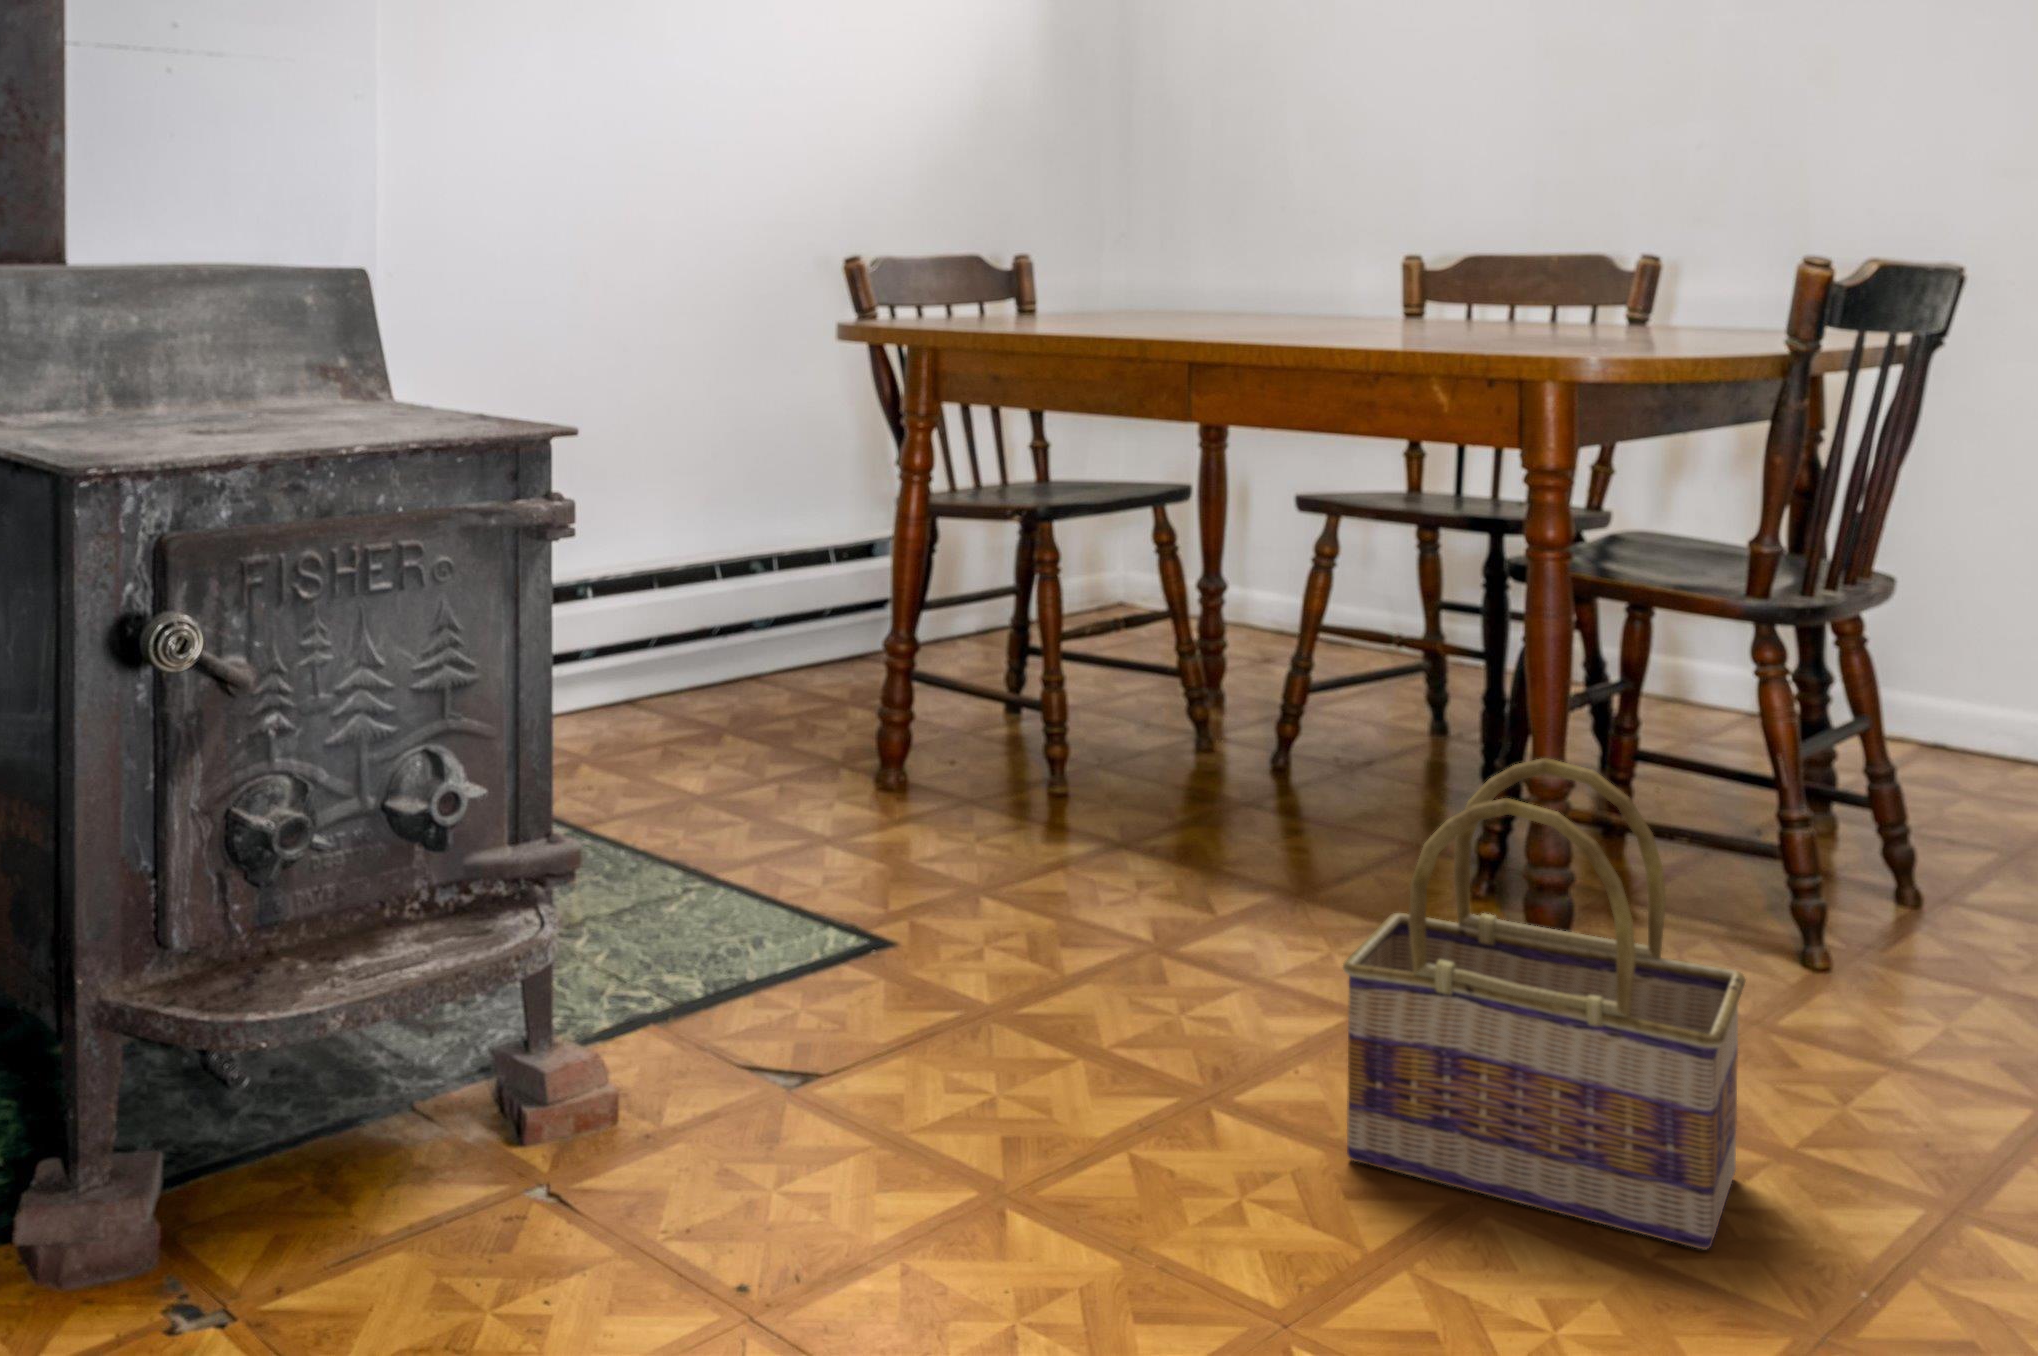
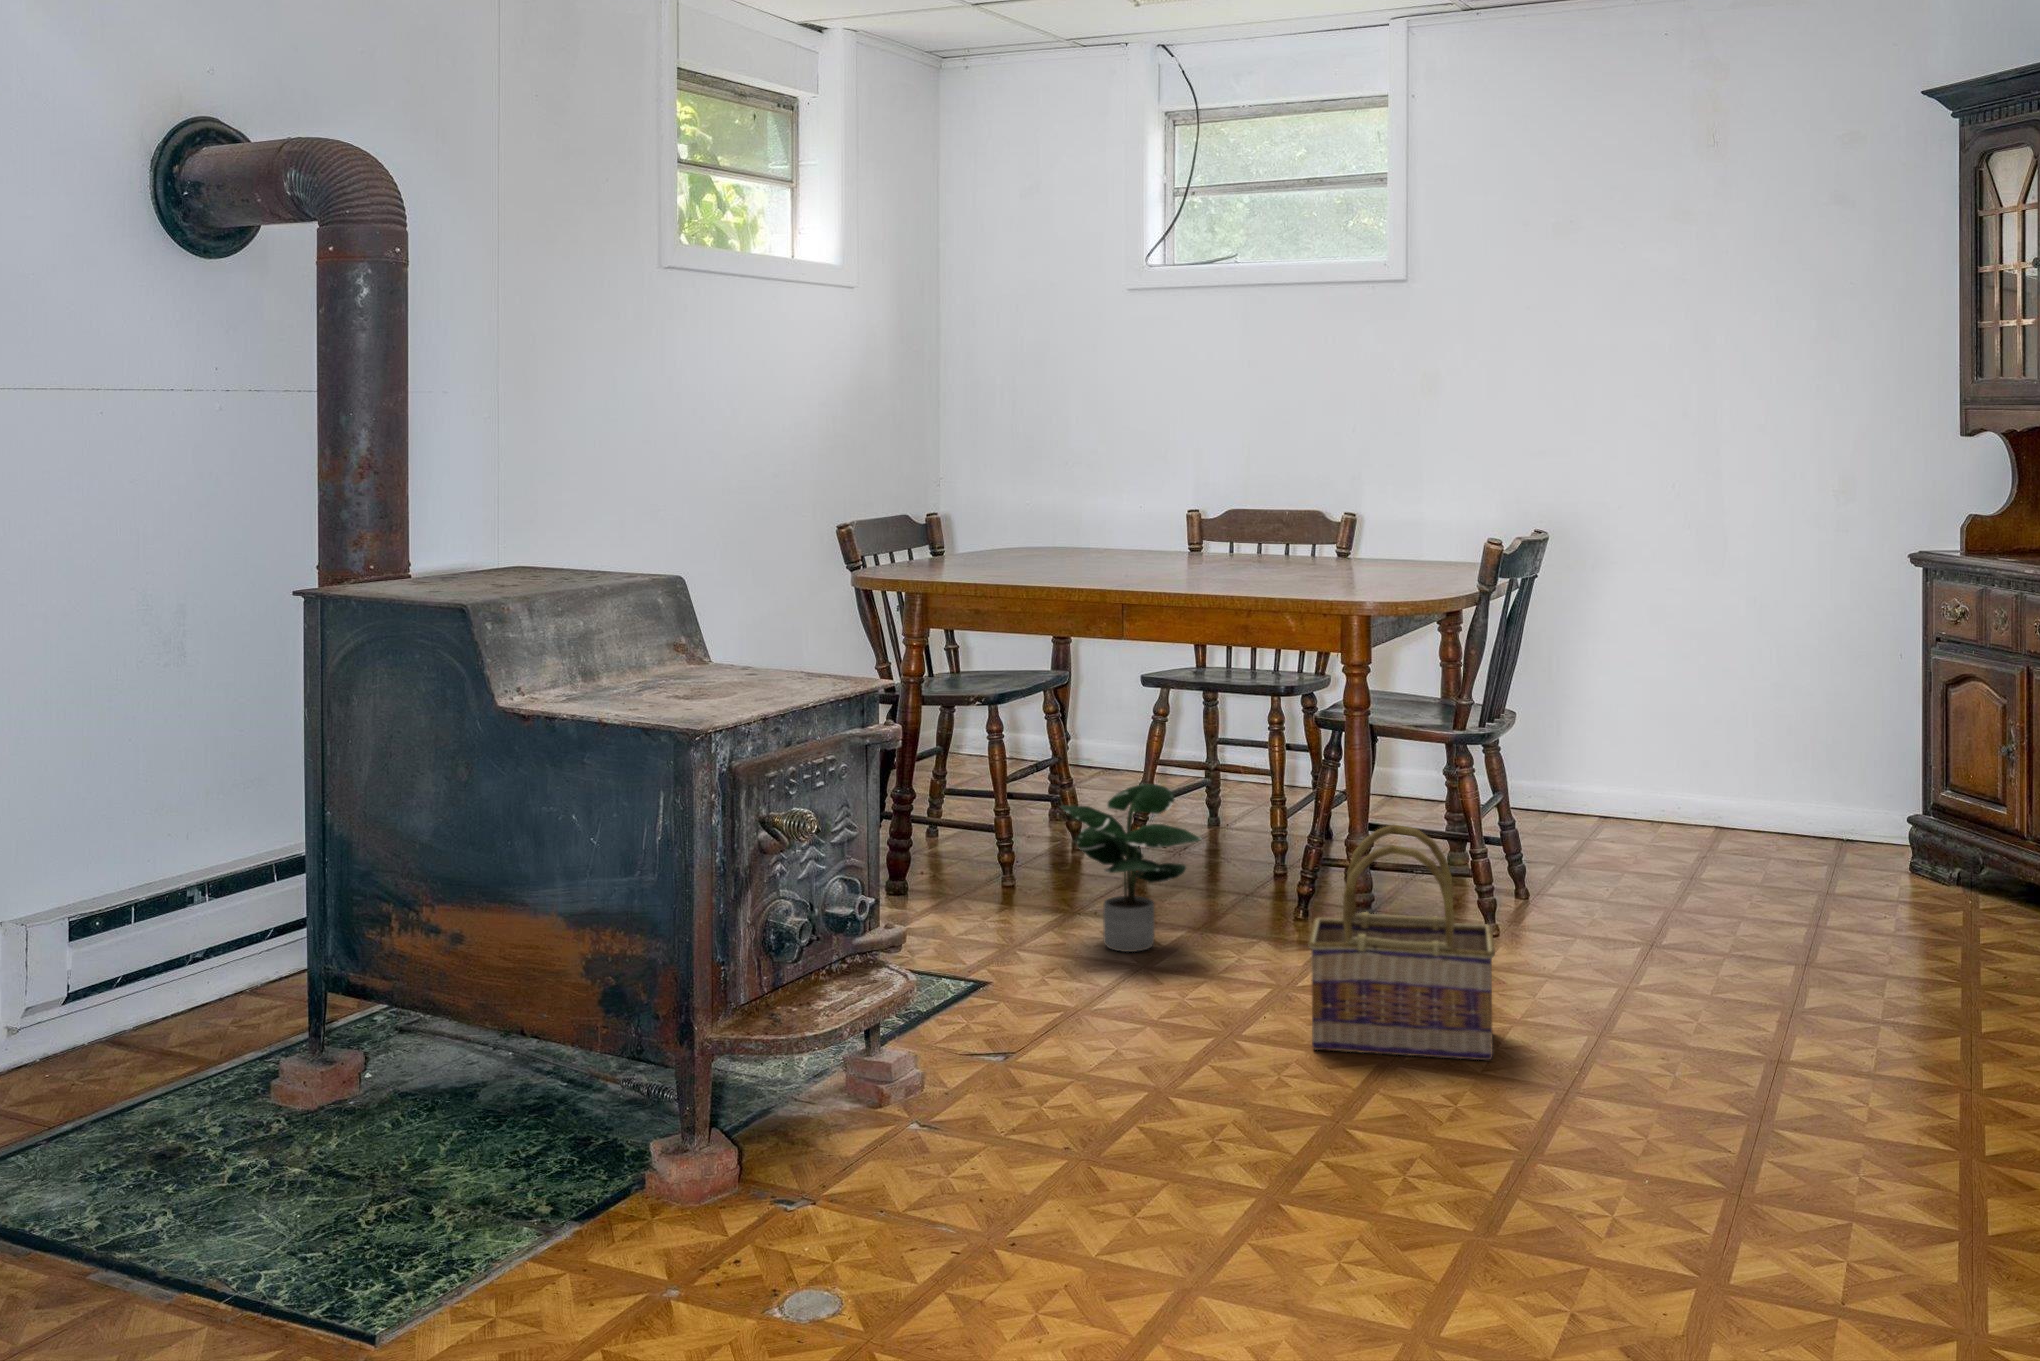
potted plant: none [1044,653,1271,918] -> present [1061,784,1201,952]

